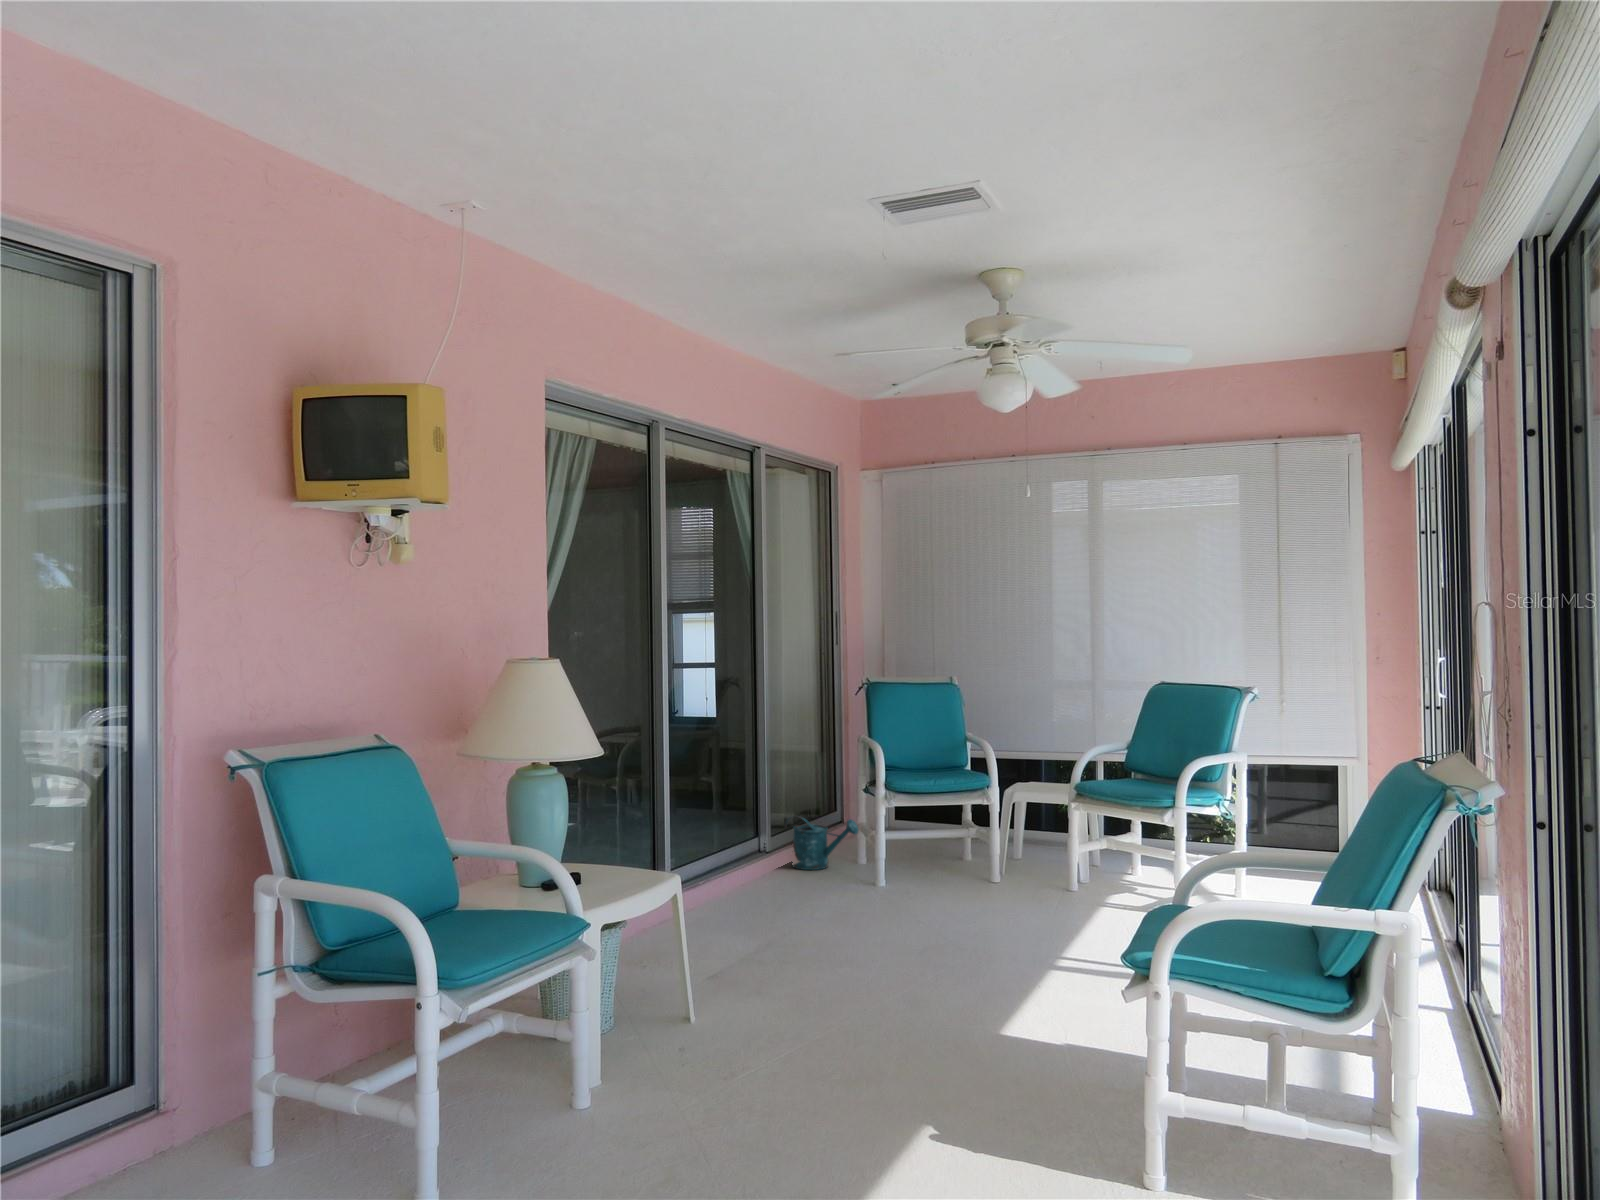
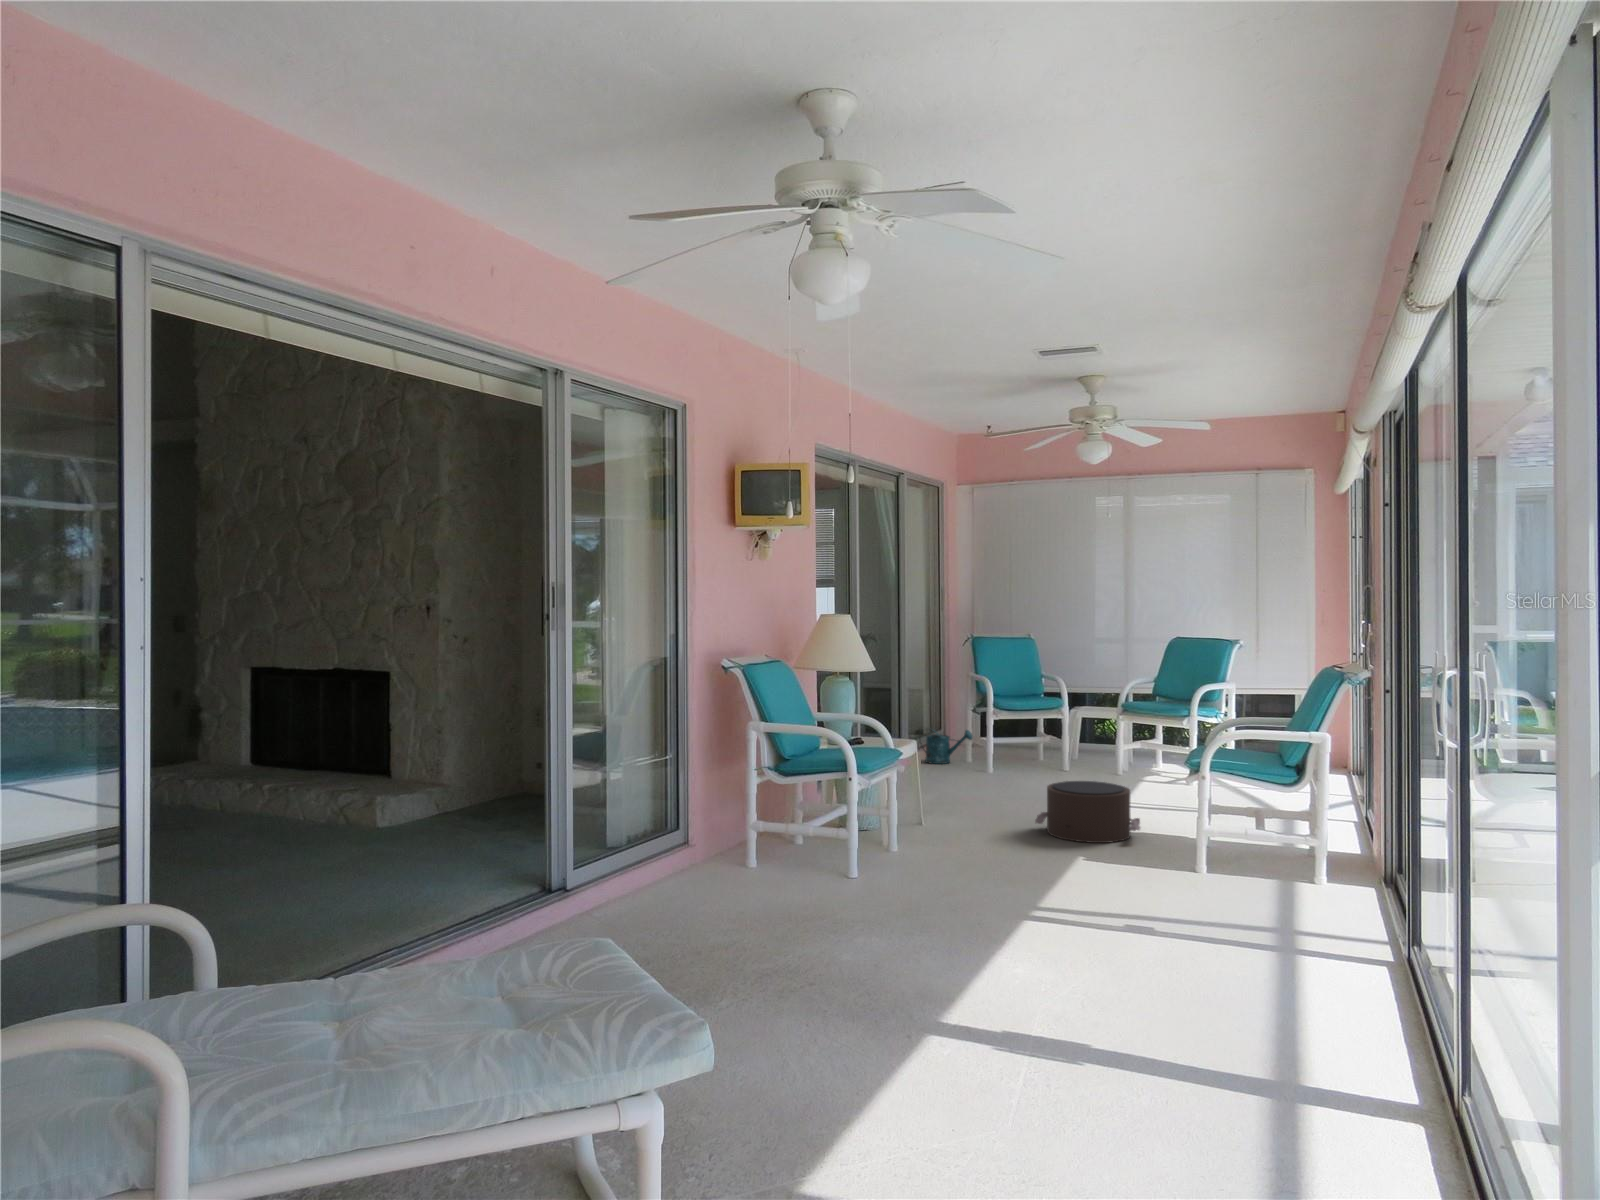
pouf: none [859,951,1056,1090] -> present [1035,781,1140,843]

